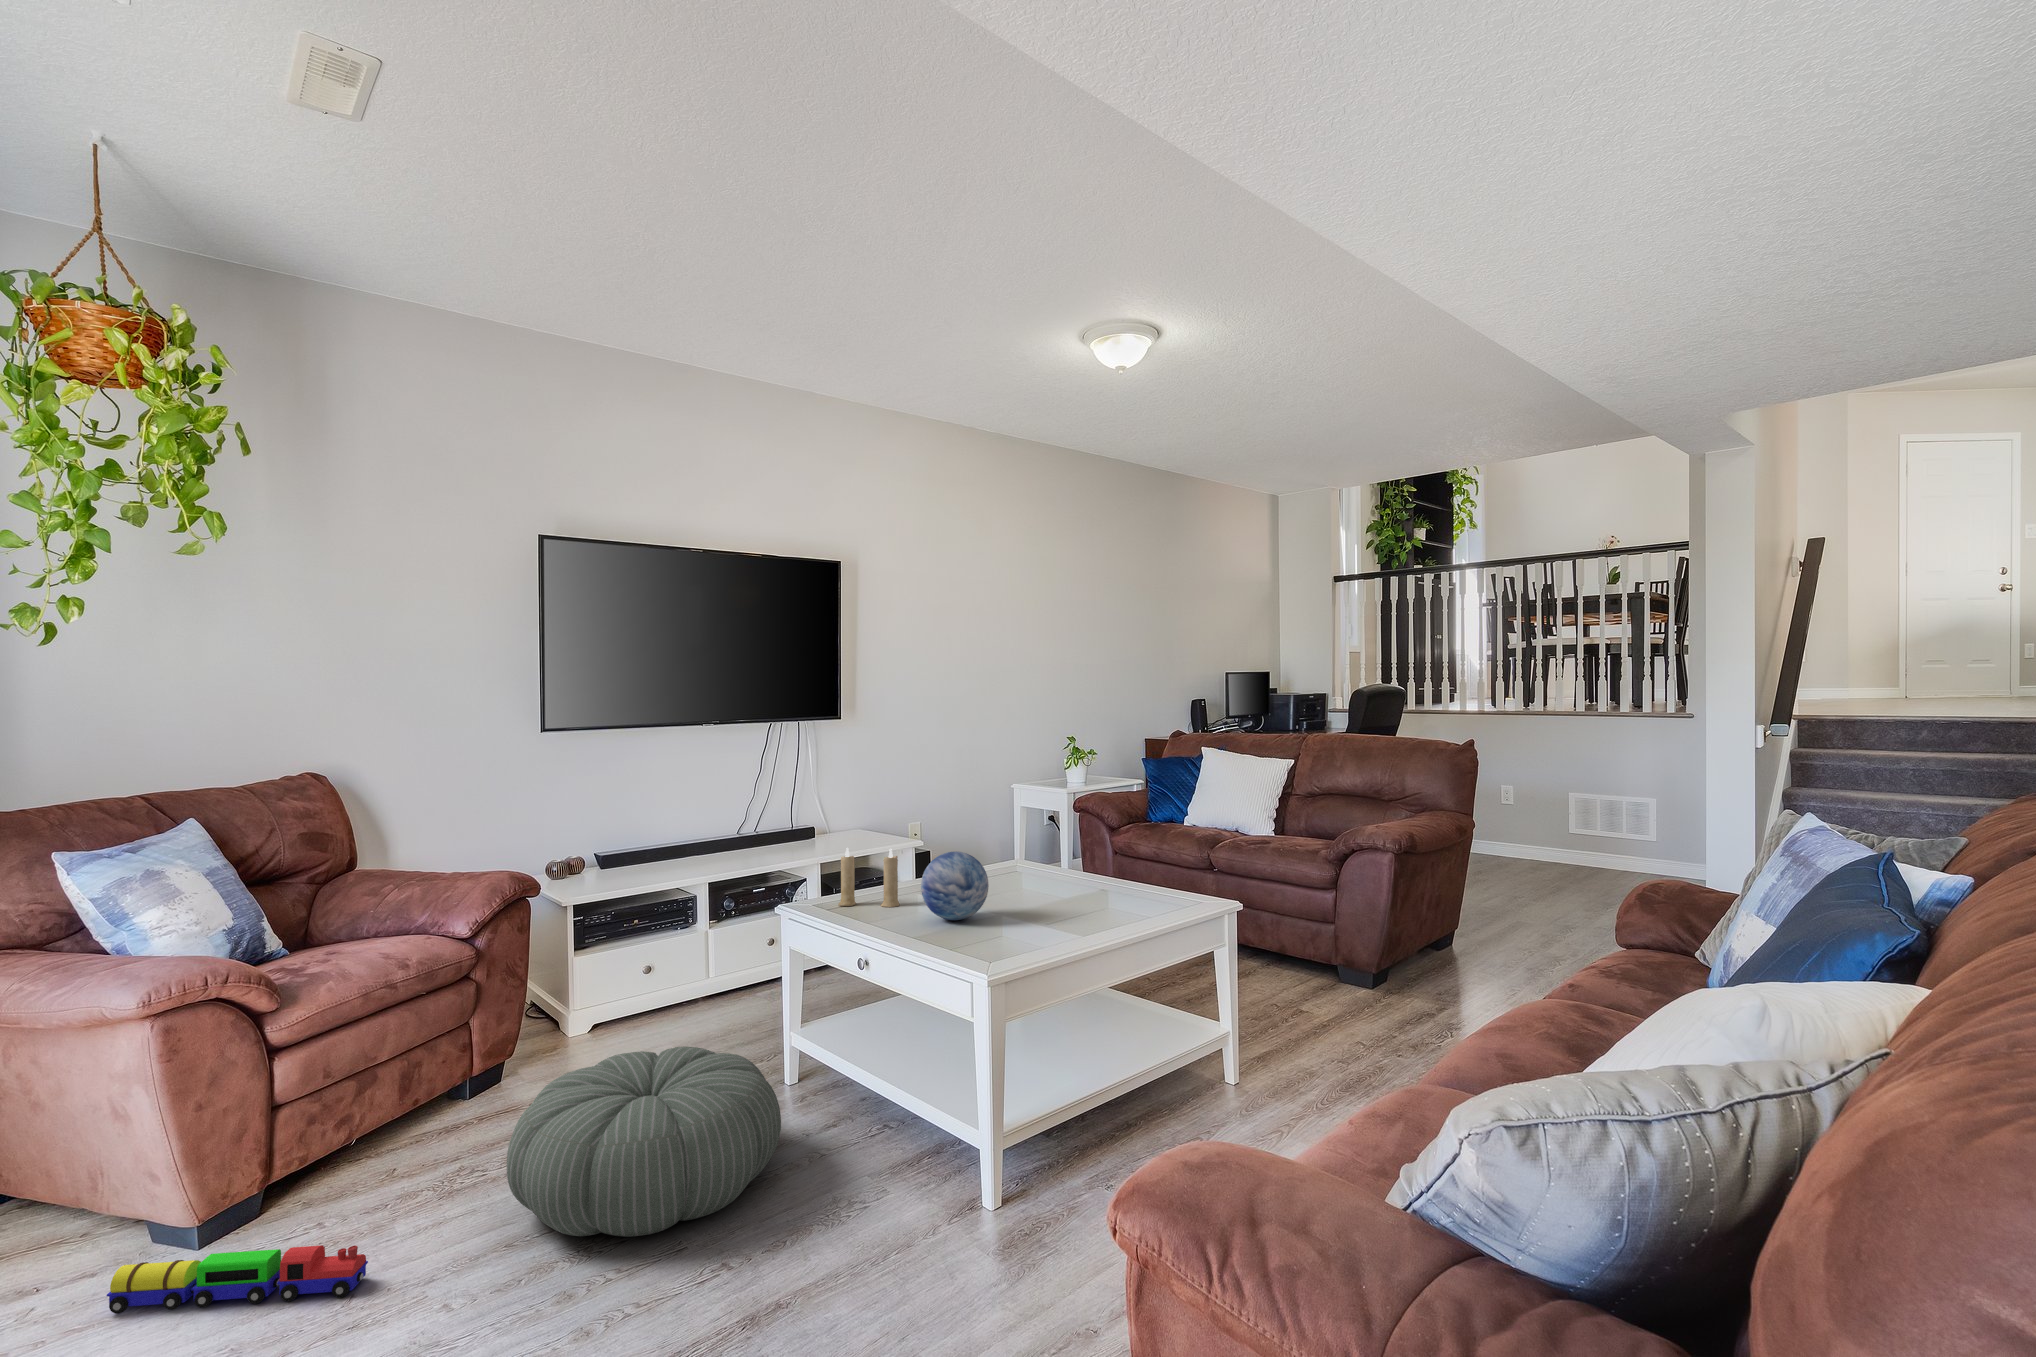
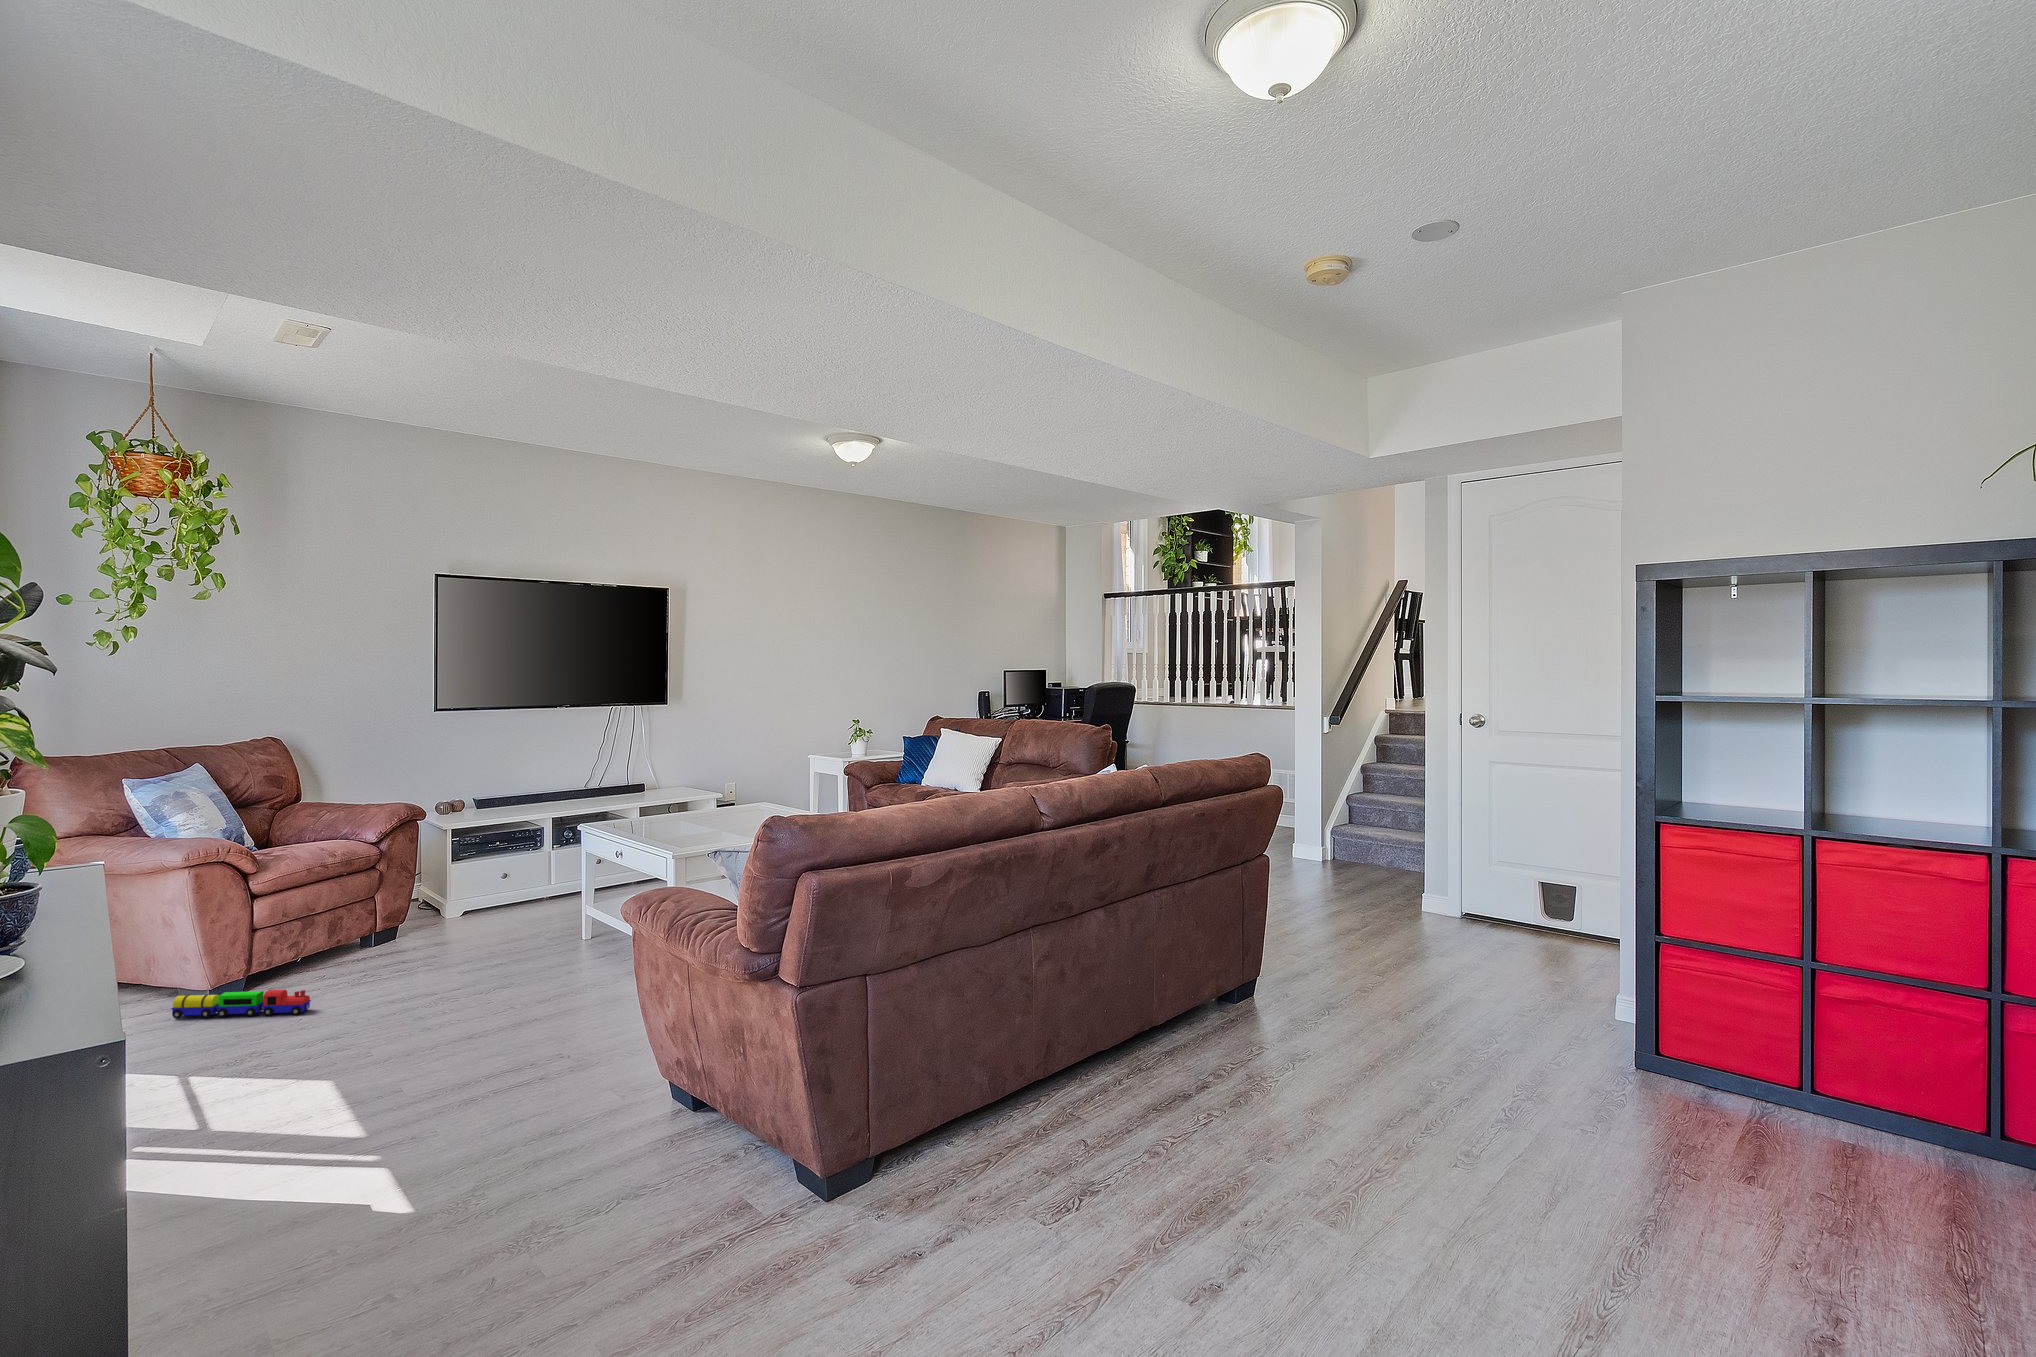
candle: present [838,848,899,907] -> none [623,792,664,832]
decorative orb: present [921,851,989,920] -> none [667,795,712,838]
pouf: present [507,1046,781,1237] -> none [390,906,557,995]

